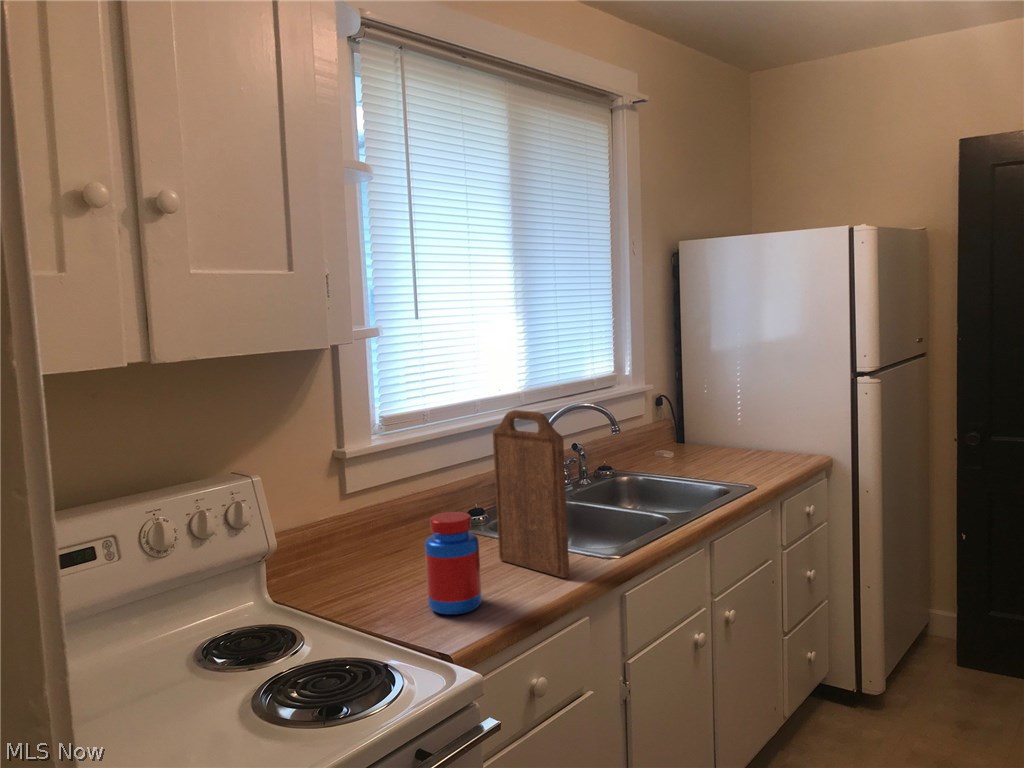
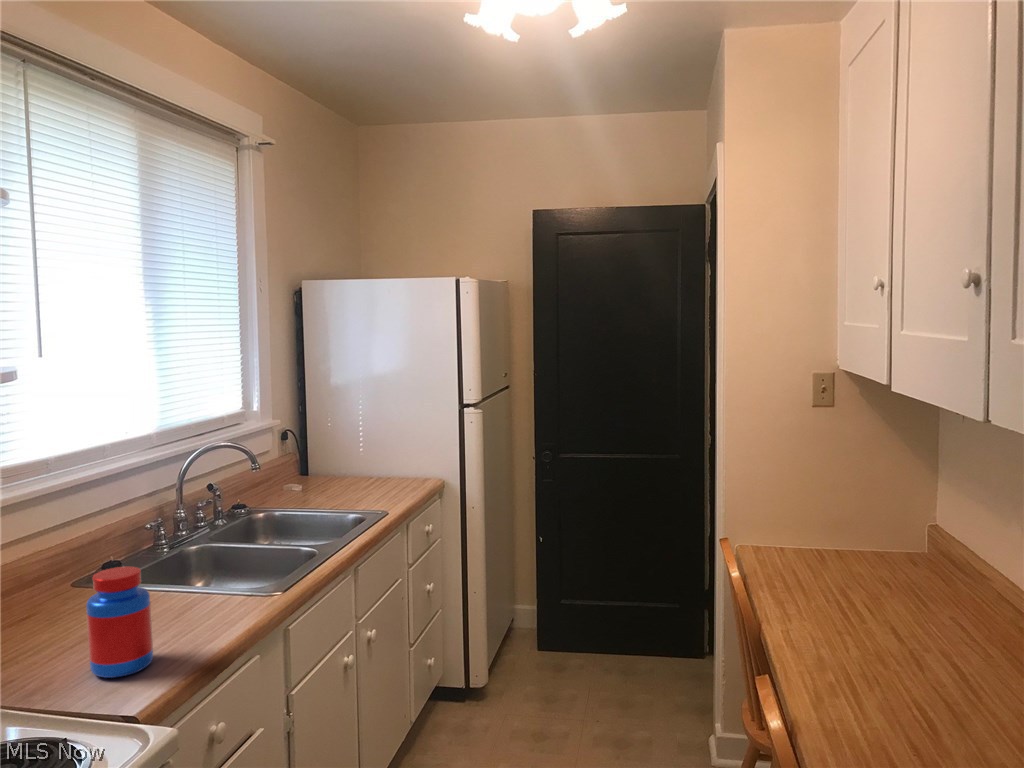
cutting board: present [493,410,569,578] -> none [149,455,240,620]

